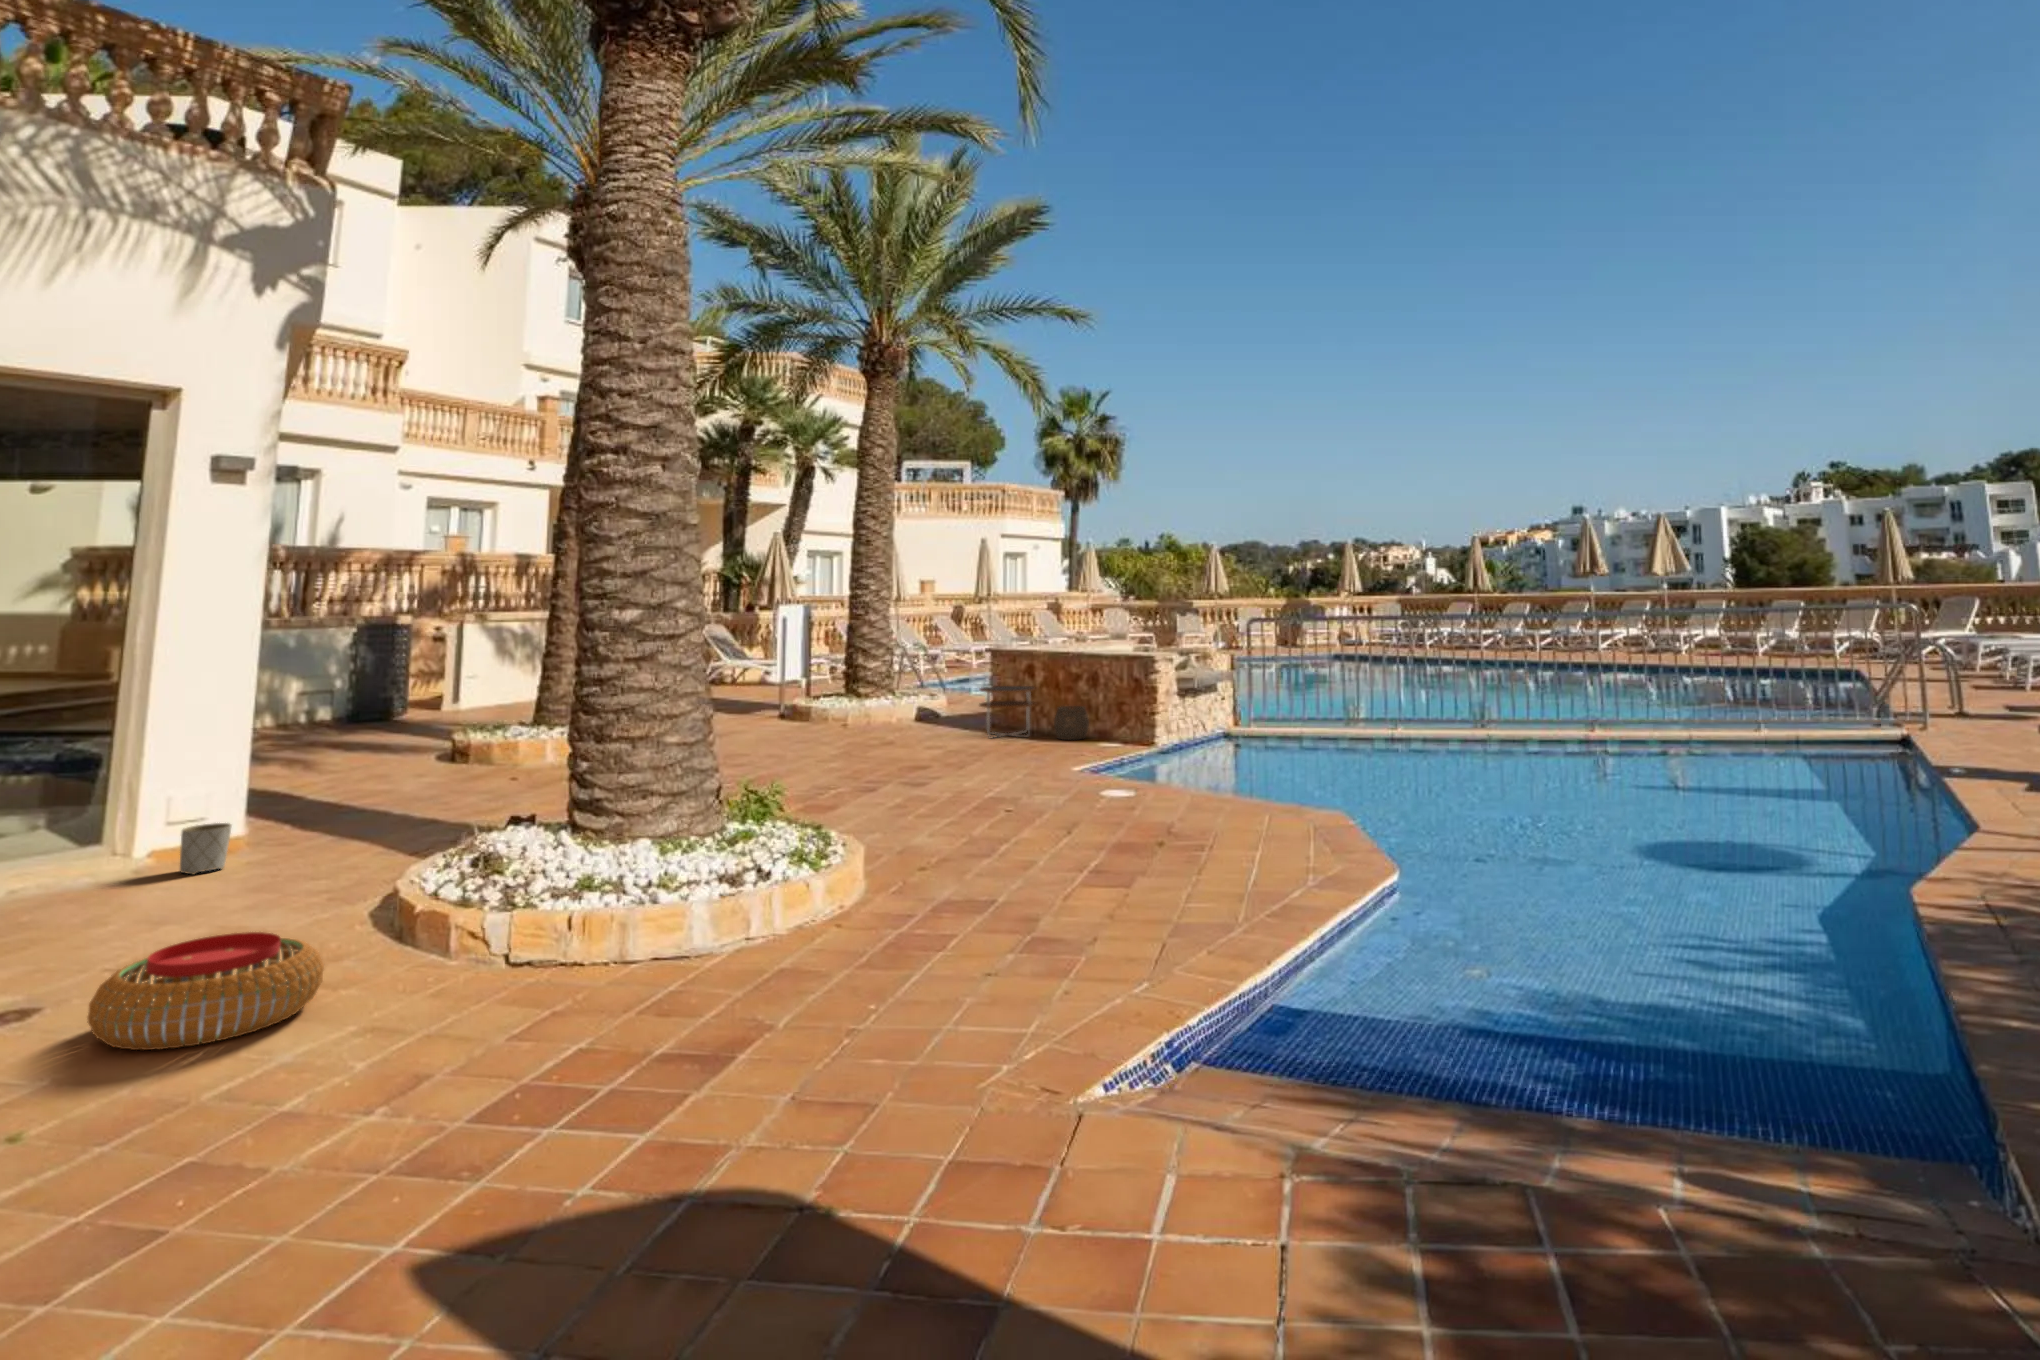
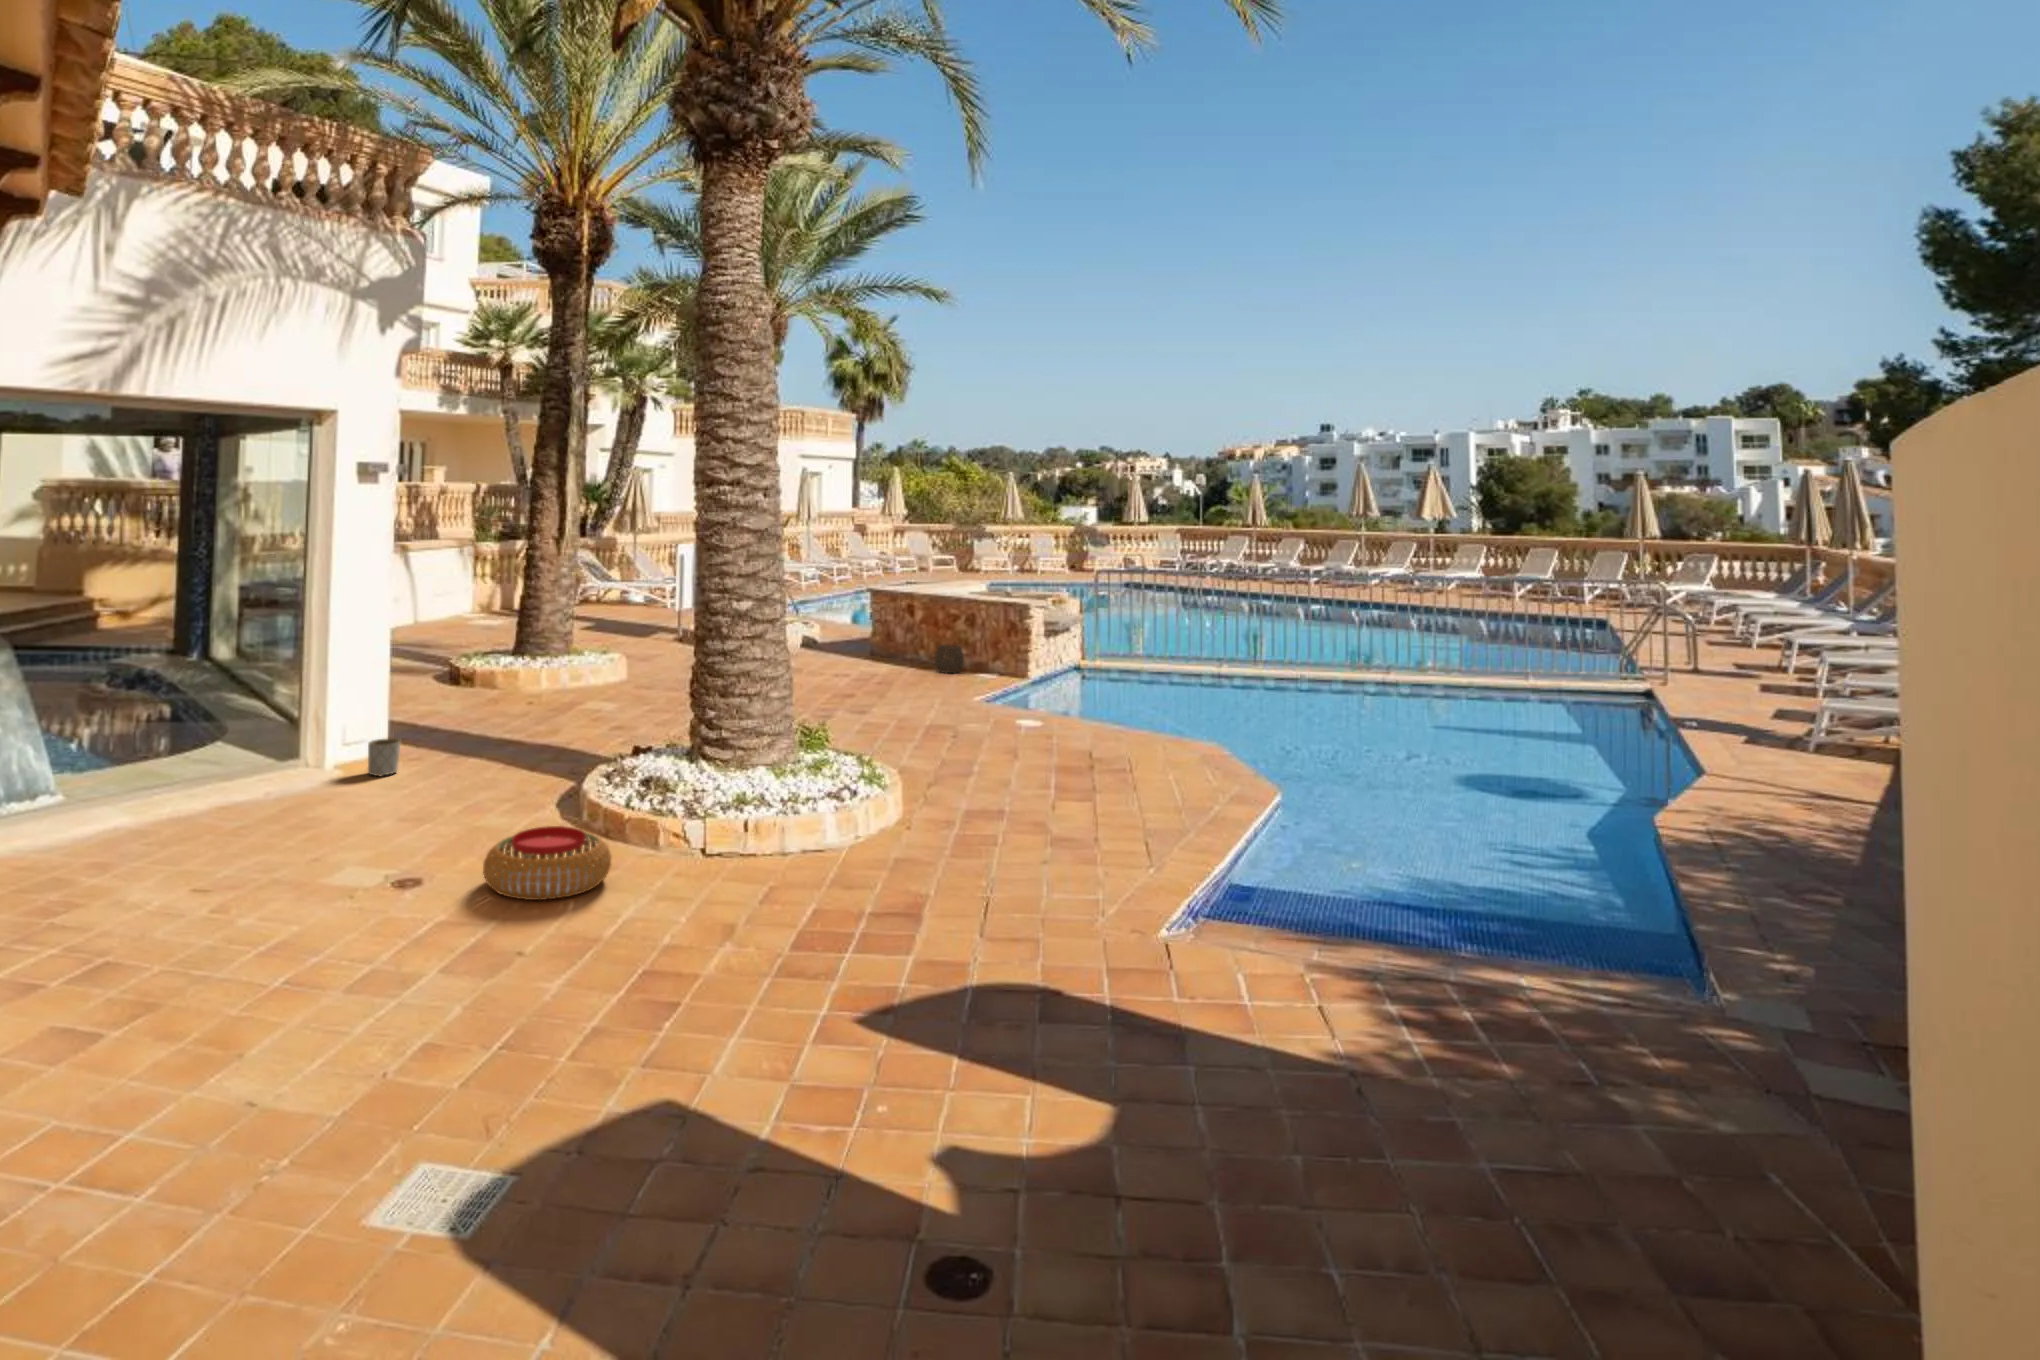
side table: present [980,686,1037,738] -> none [869,625,918,670]

